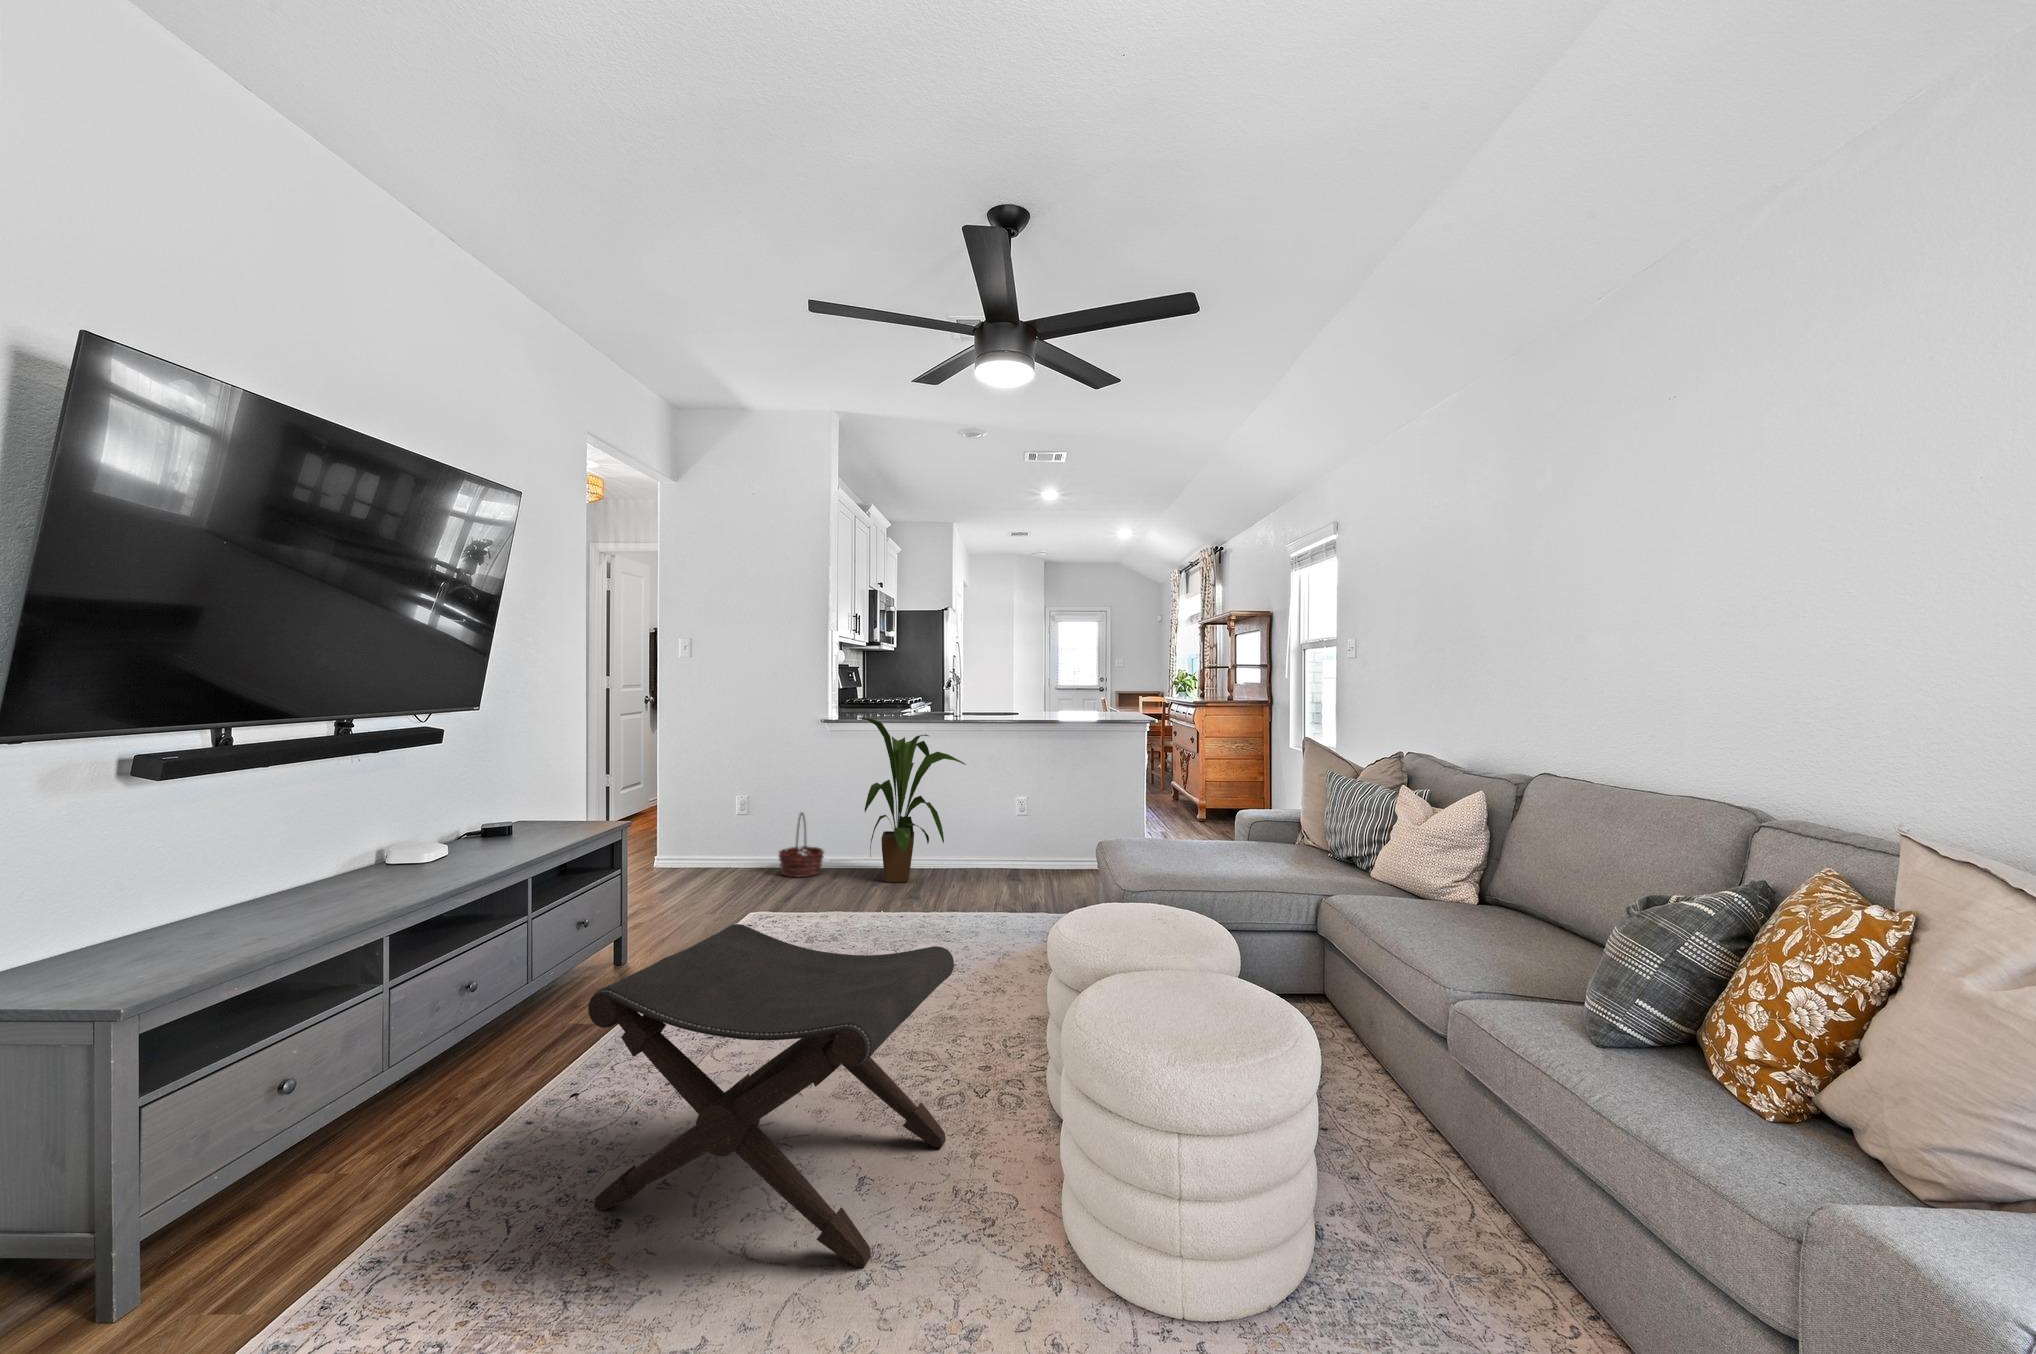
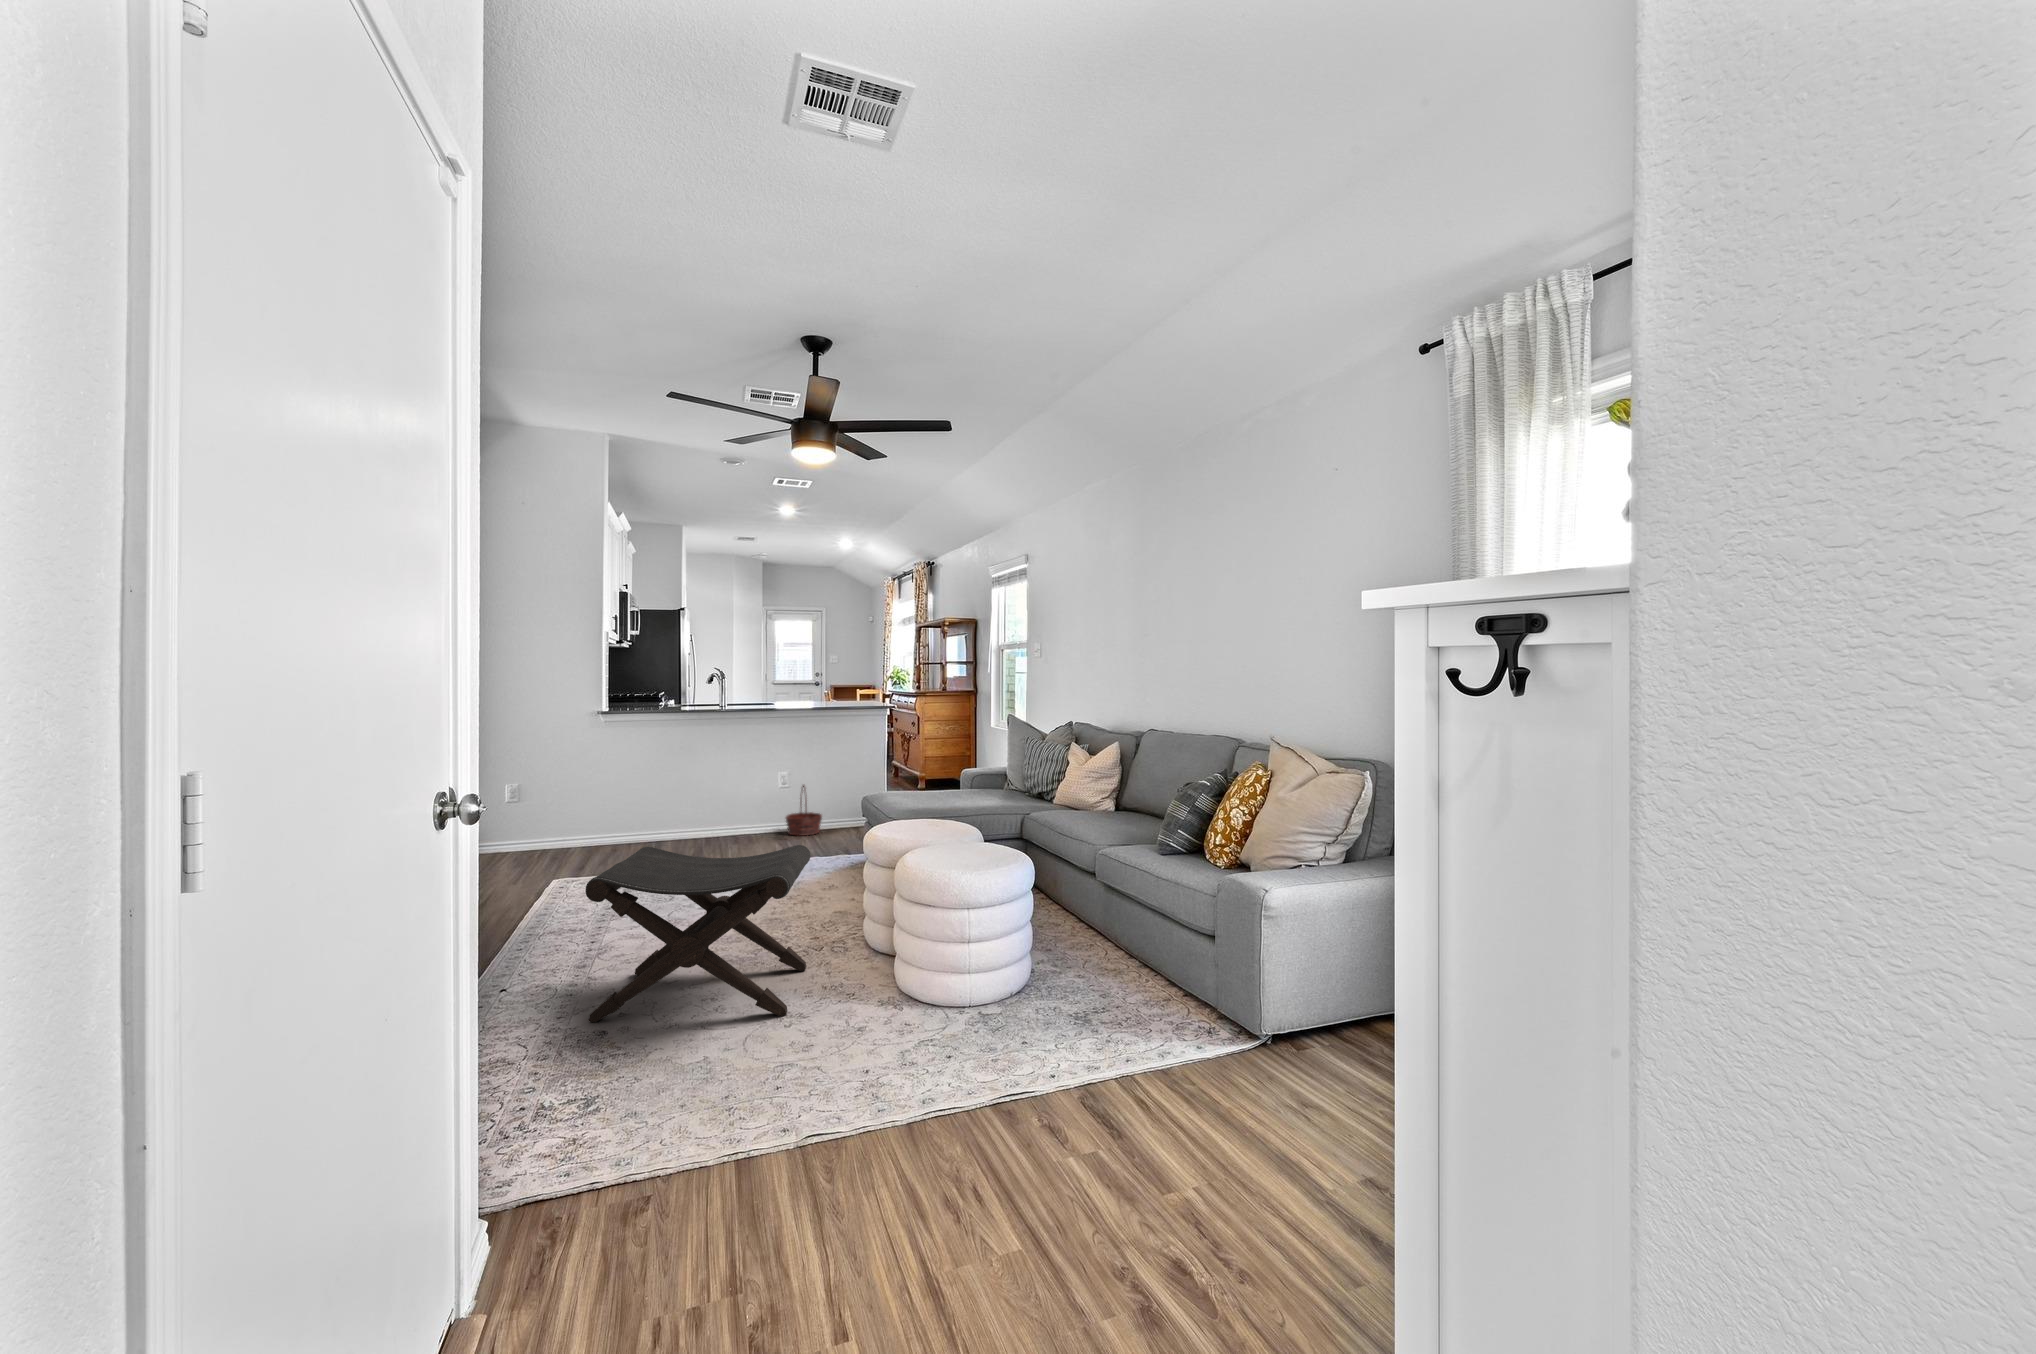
house plant: present [859,717,966,882] -> none [643,709,738,850]
basket: present [779,813,824,877] -> present [786,785,822,836]

